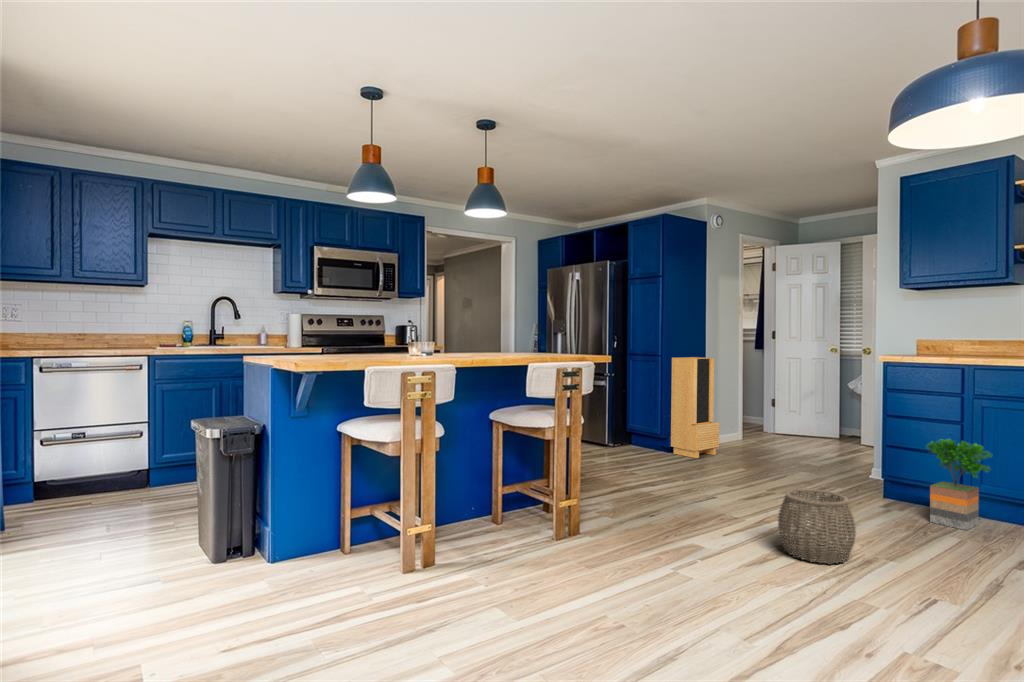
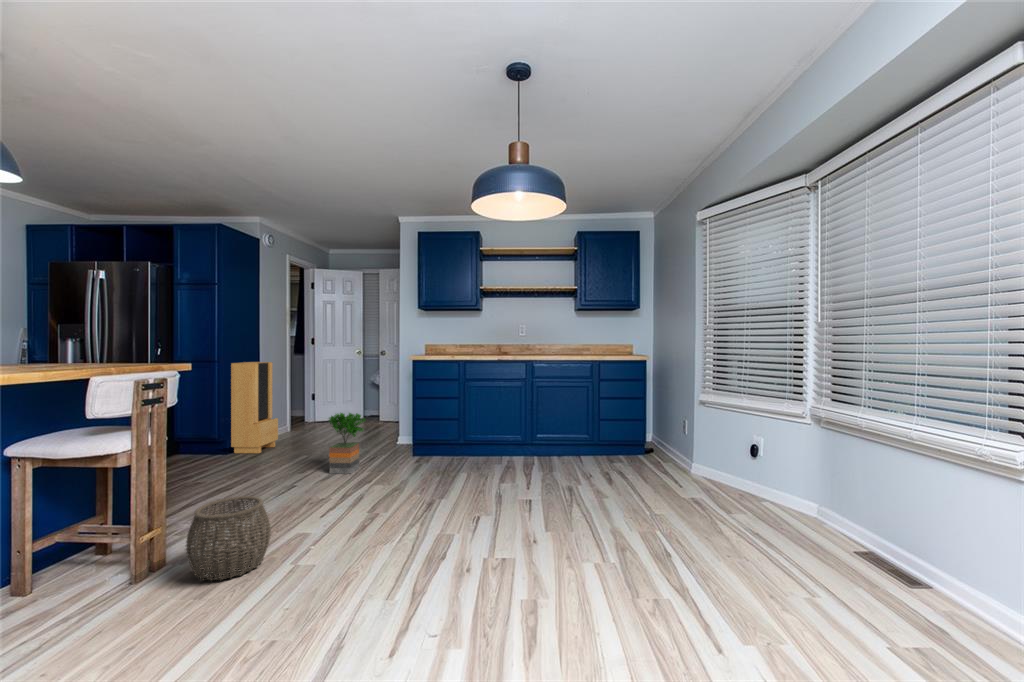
potted tree: present [927,439,991,530] -> present [329,413,365,474]
woven basket: present [778,488,856,564] -> present [186,496,271,581]

